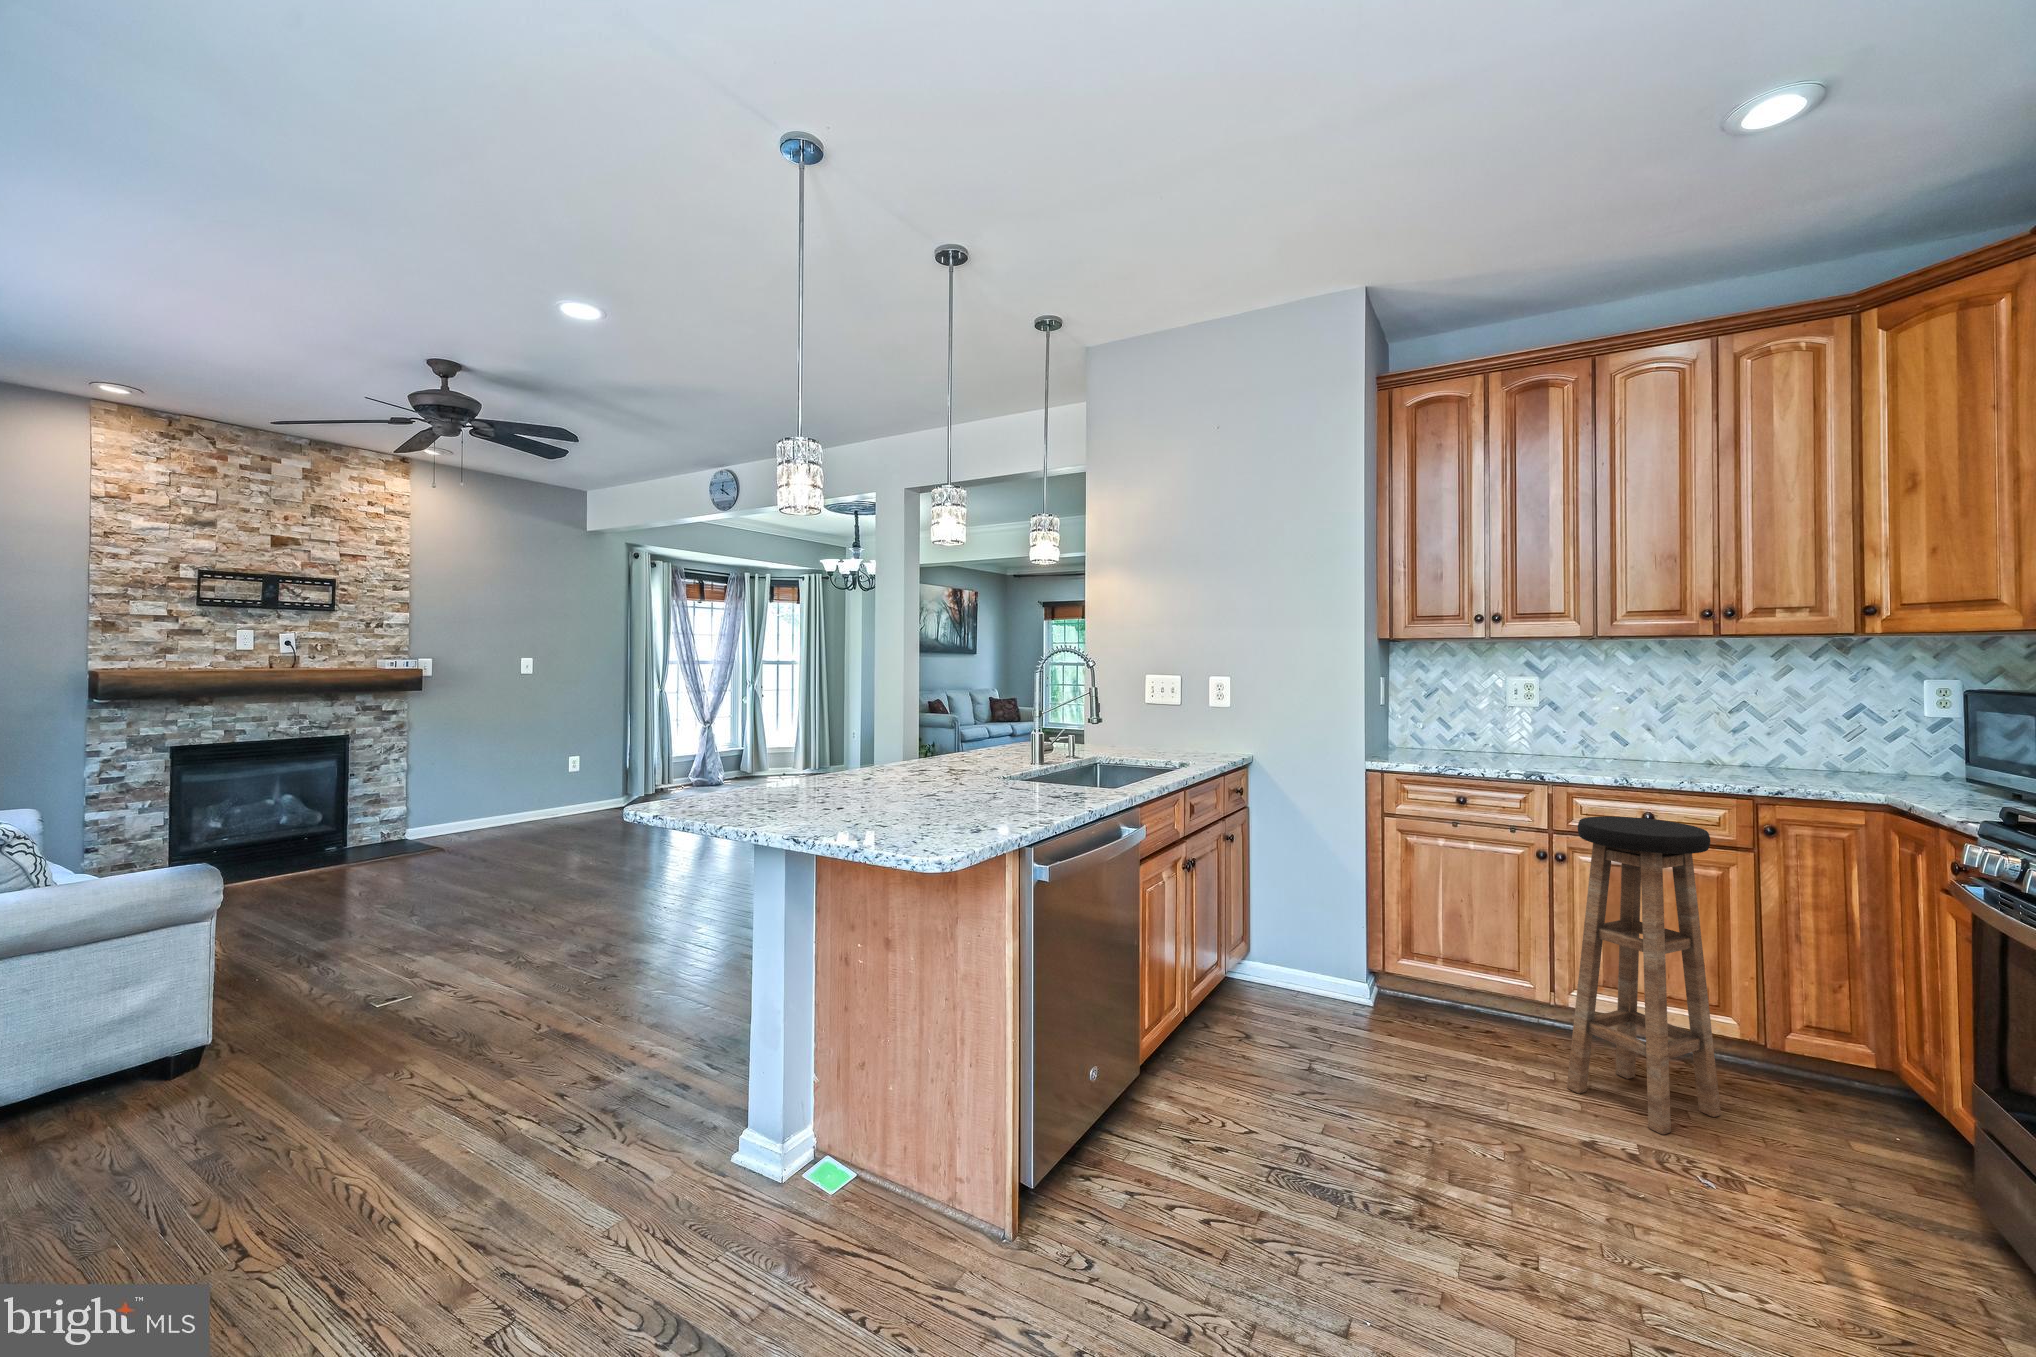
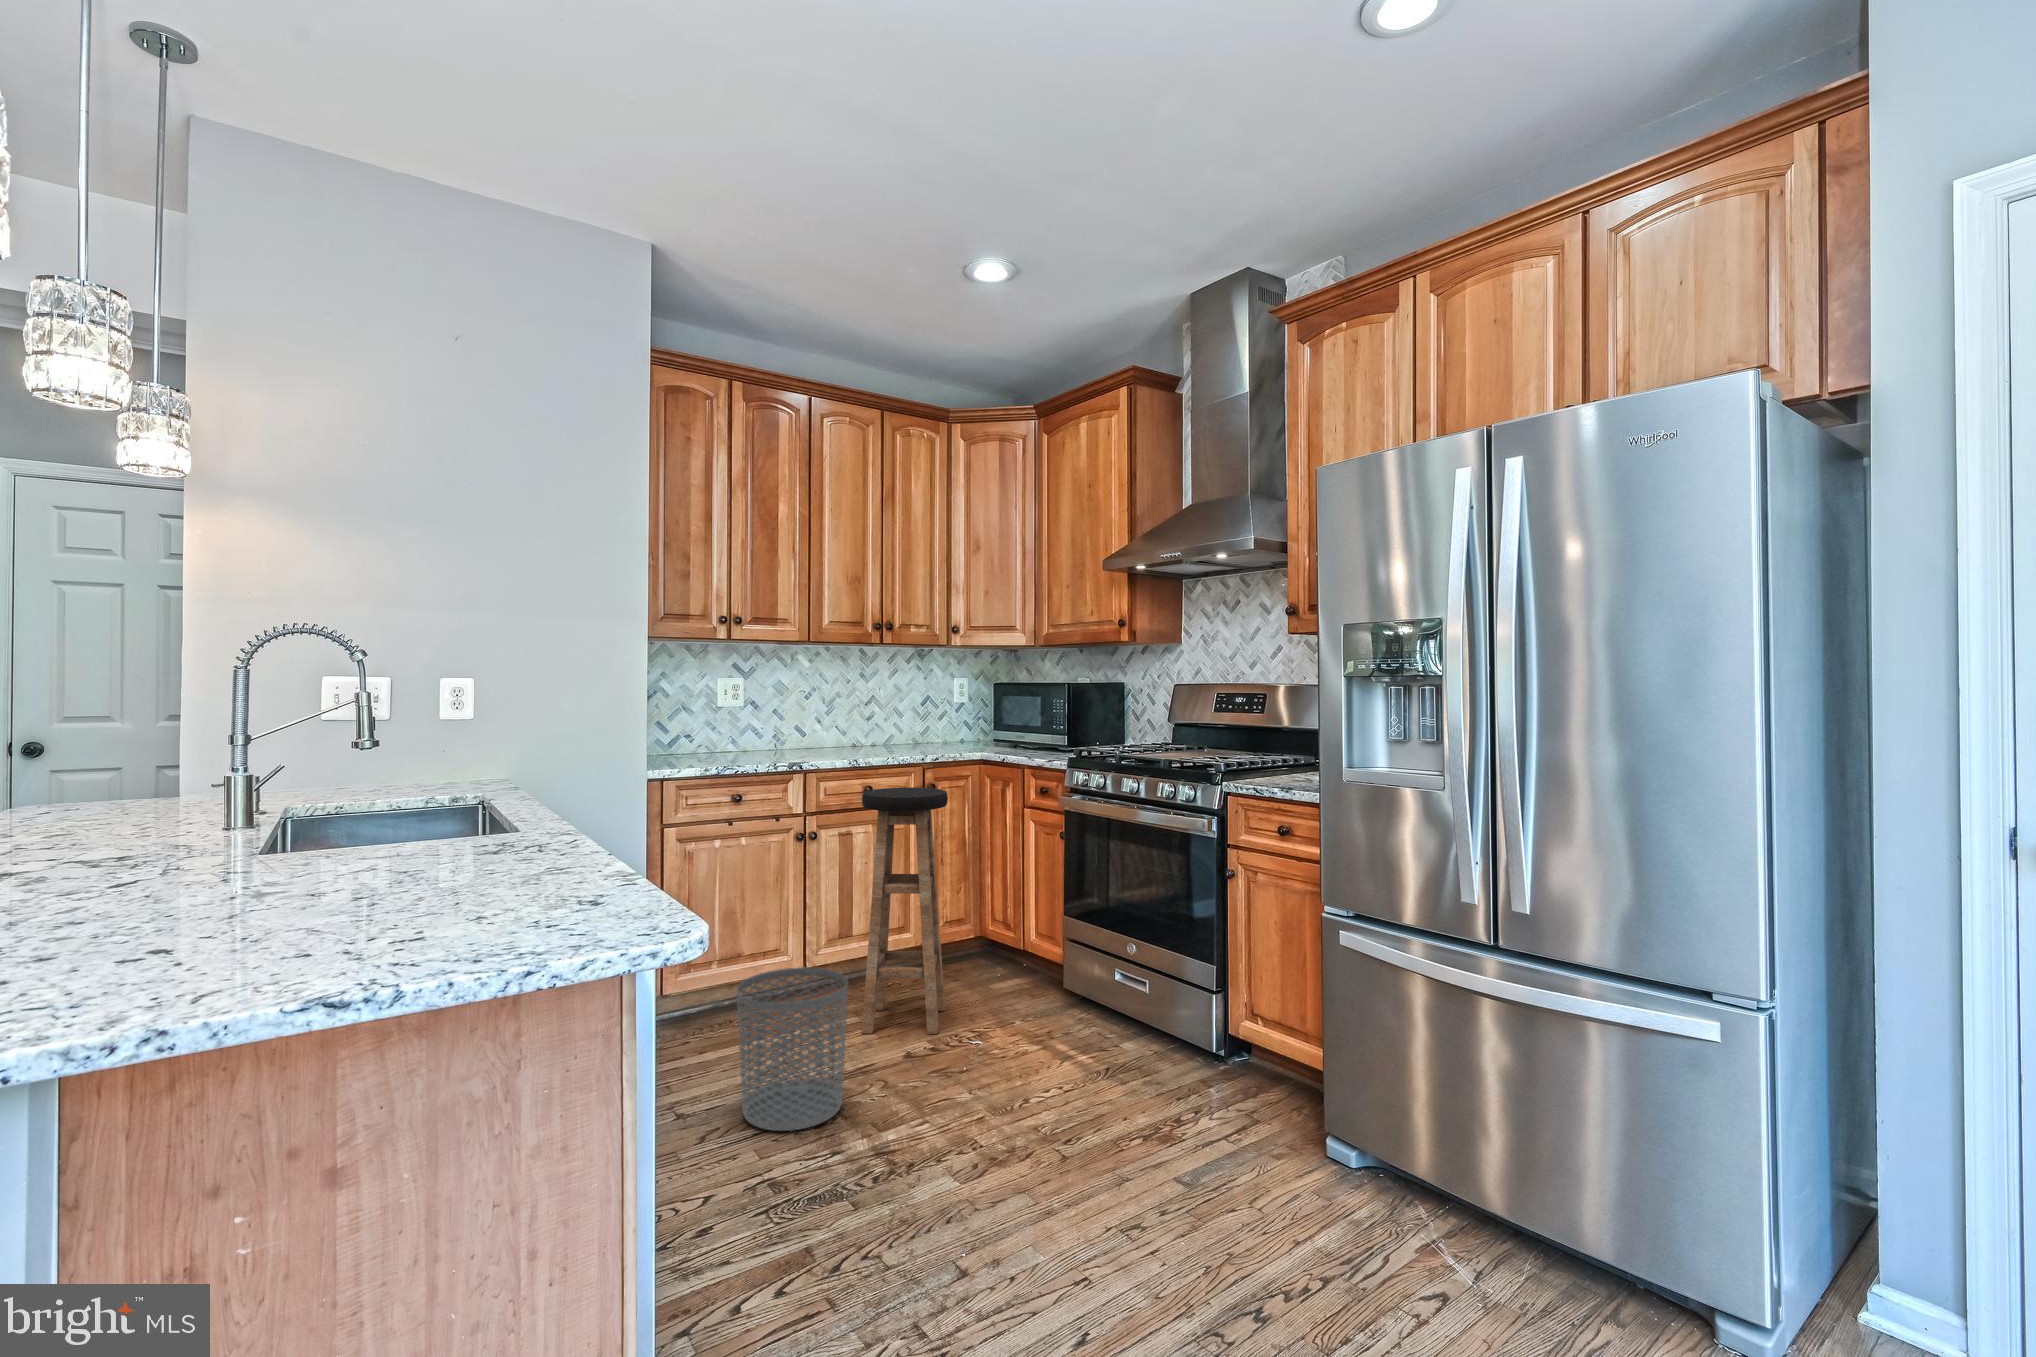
waste bin: none [1342,969,1459,1138] -> present [737,967,848,1131]

